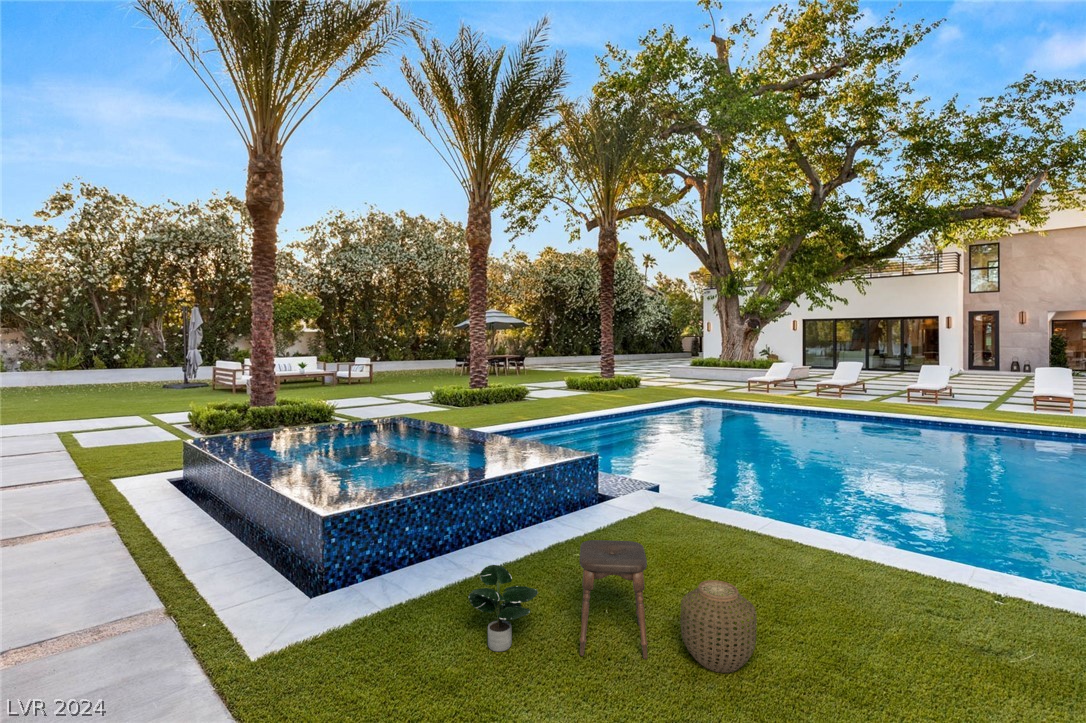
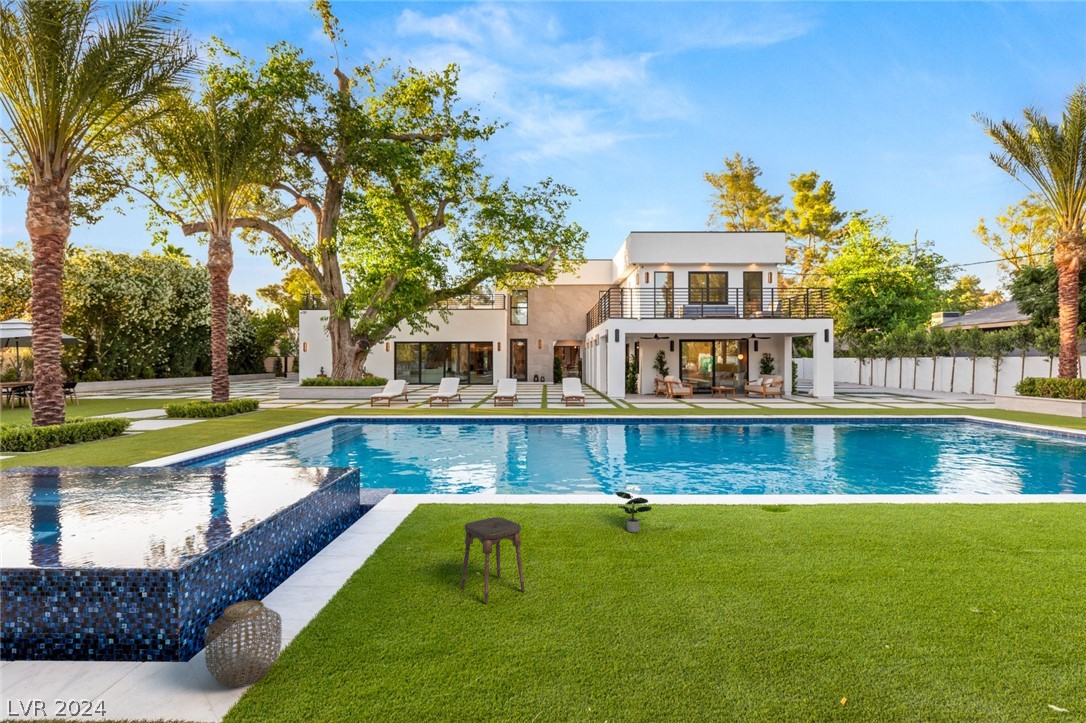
potted plant: present [468,565,538,652] -> present [616,492,652,533]
woven basket: present [681,580,757,673] -> present [205,600,281,687]

